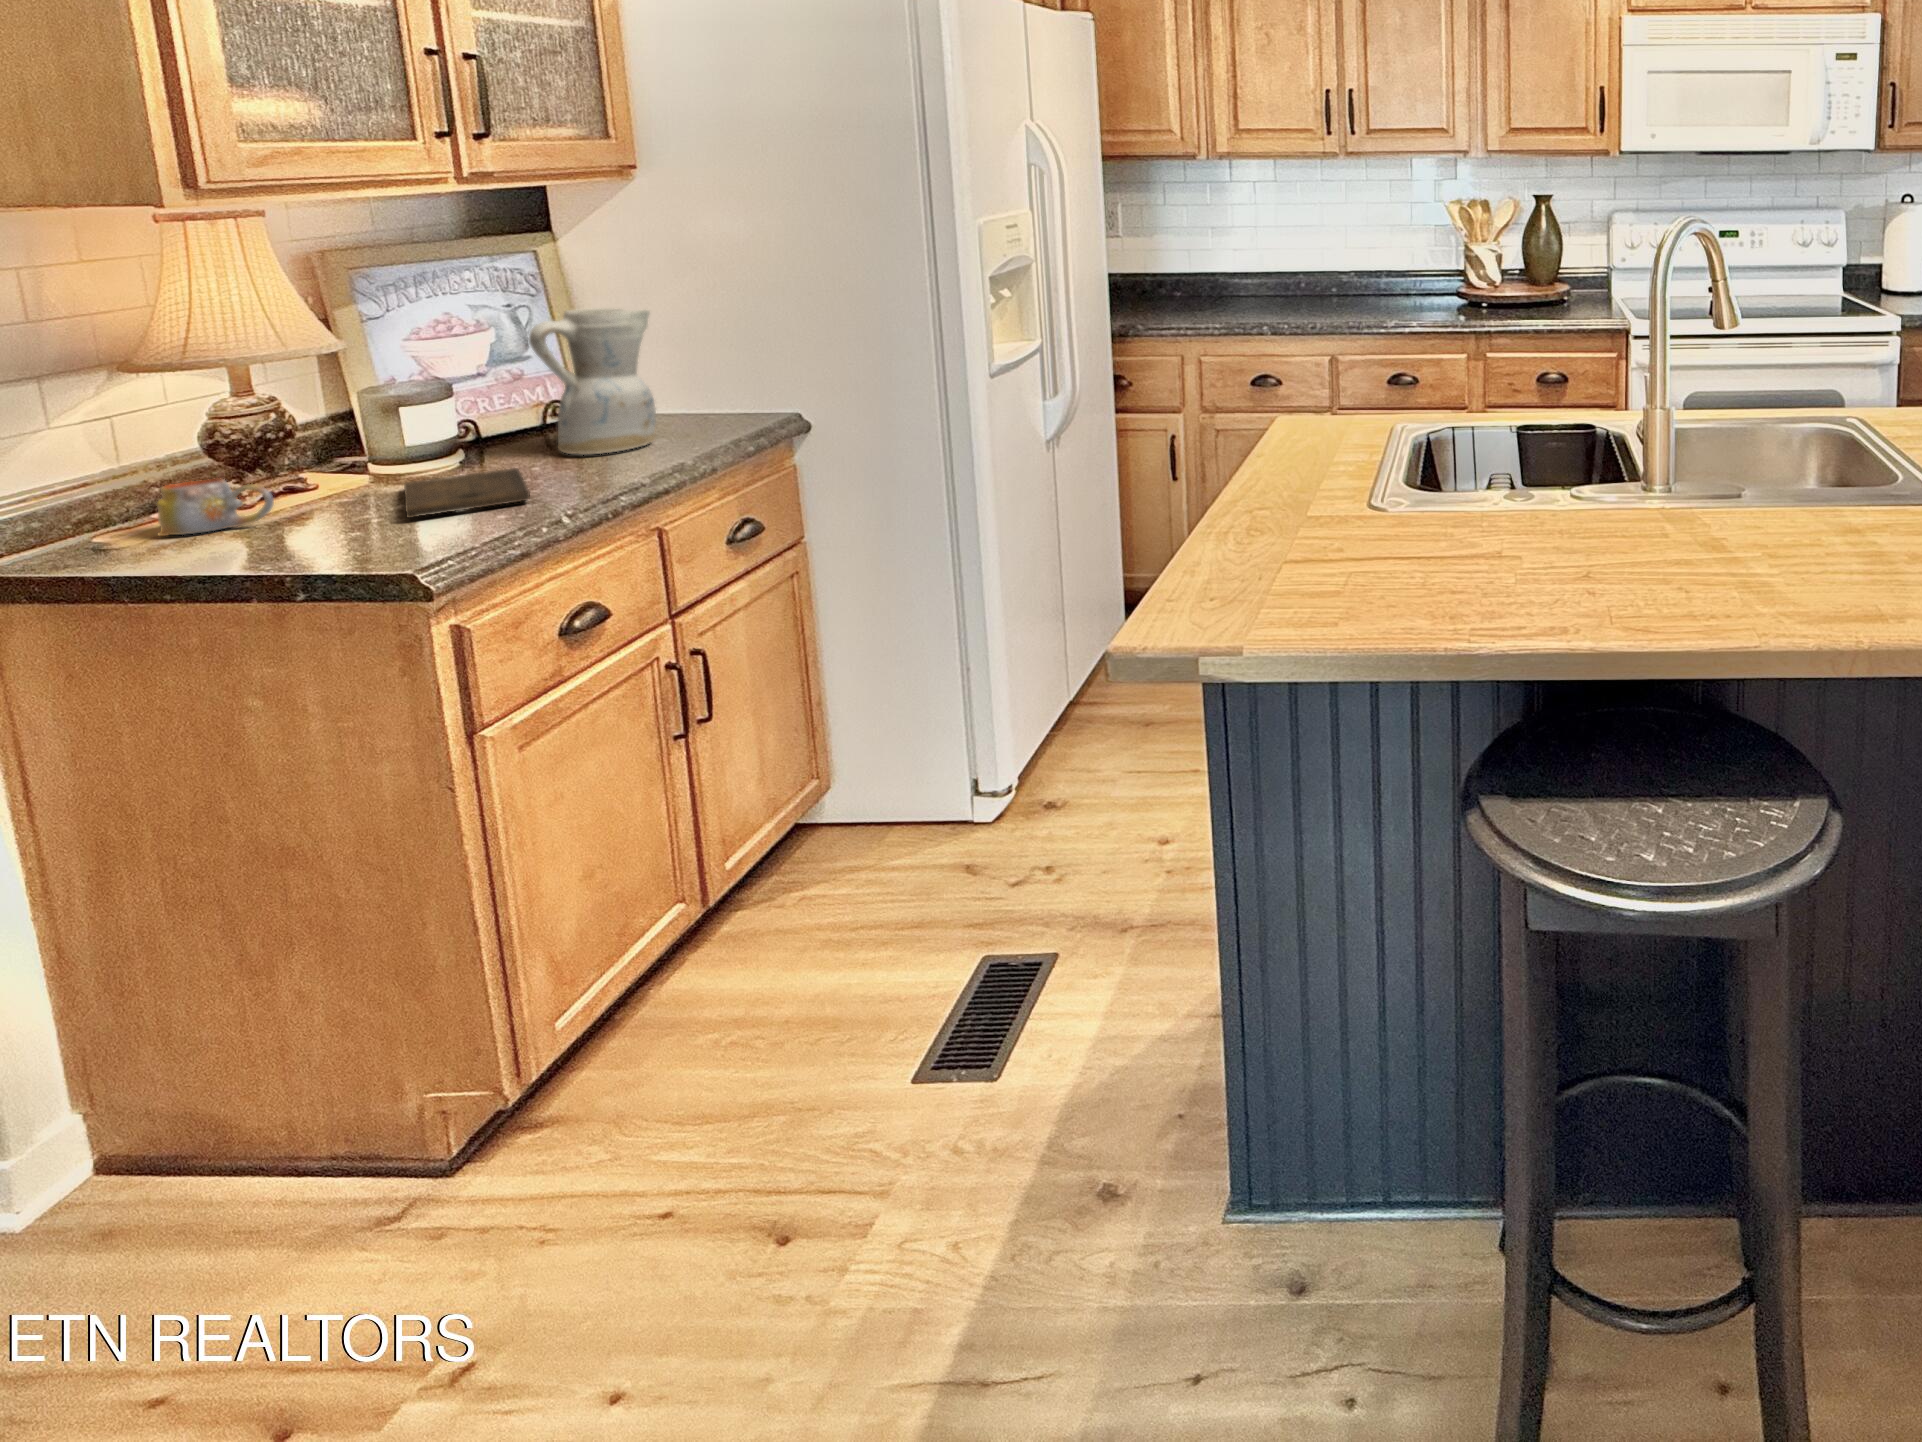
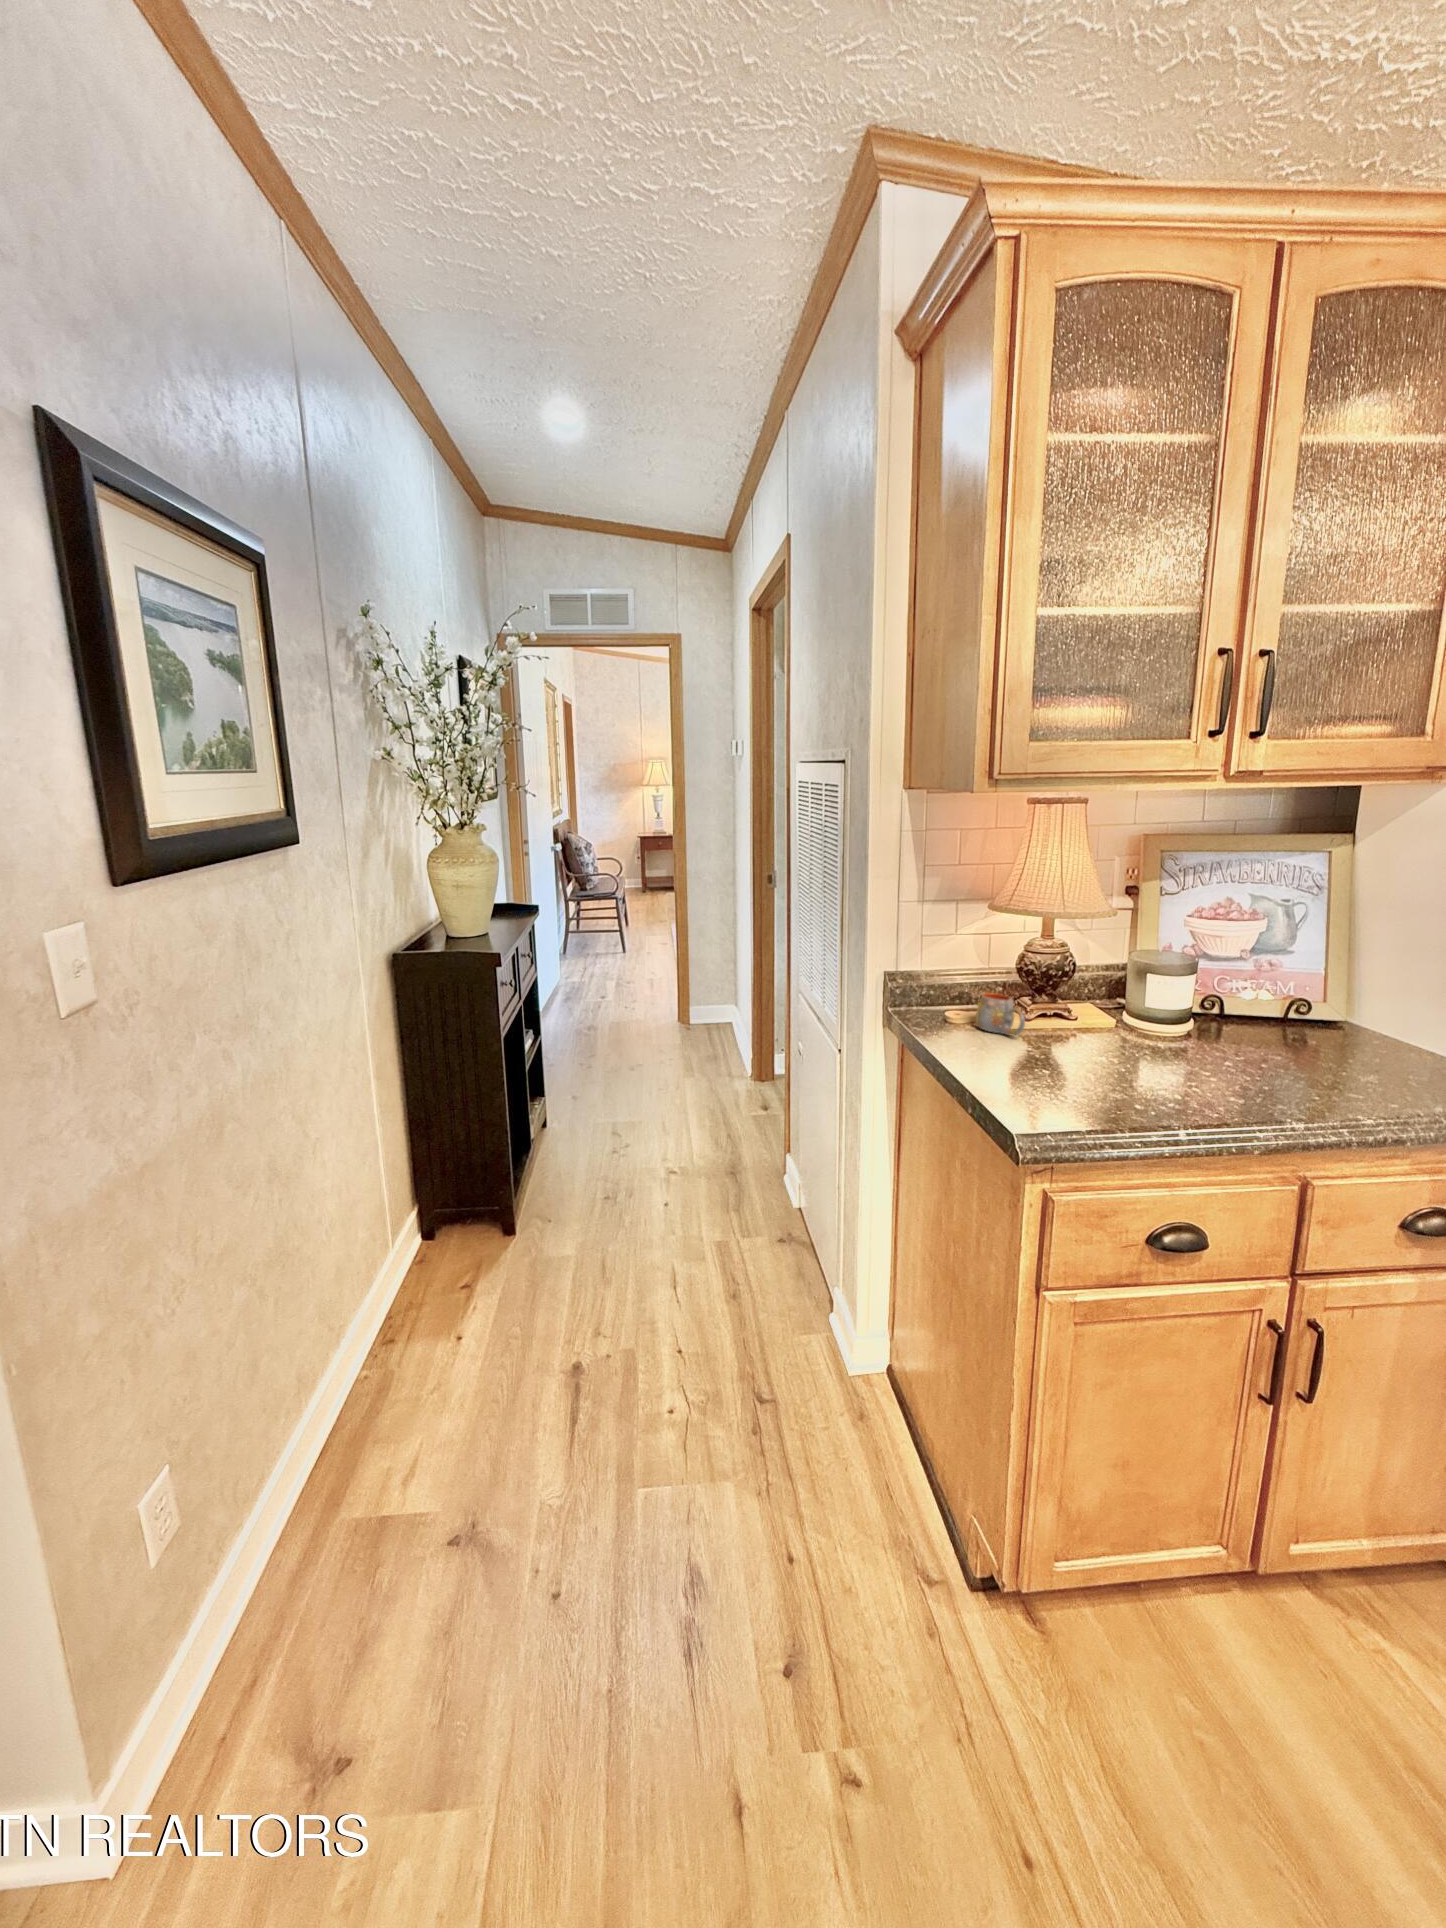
ceramic pitcher: present [529,308,656,455] -> none [1256,914,1397,1076]
cutting board: present [404,468,530,517] -> none [1078,1038,1205,1098]

